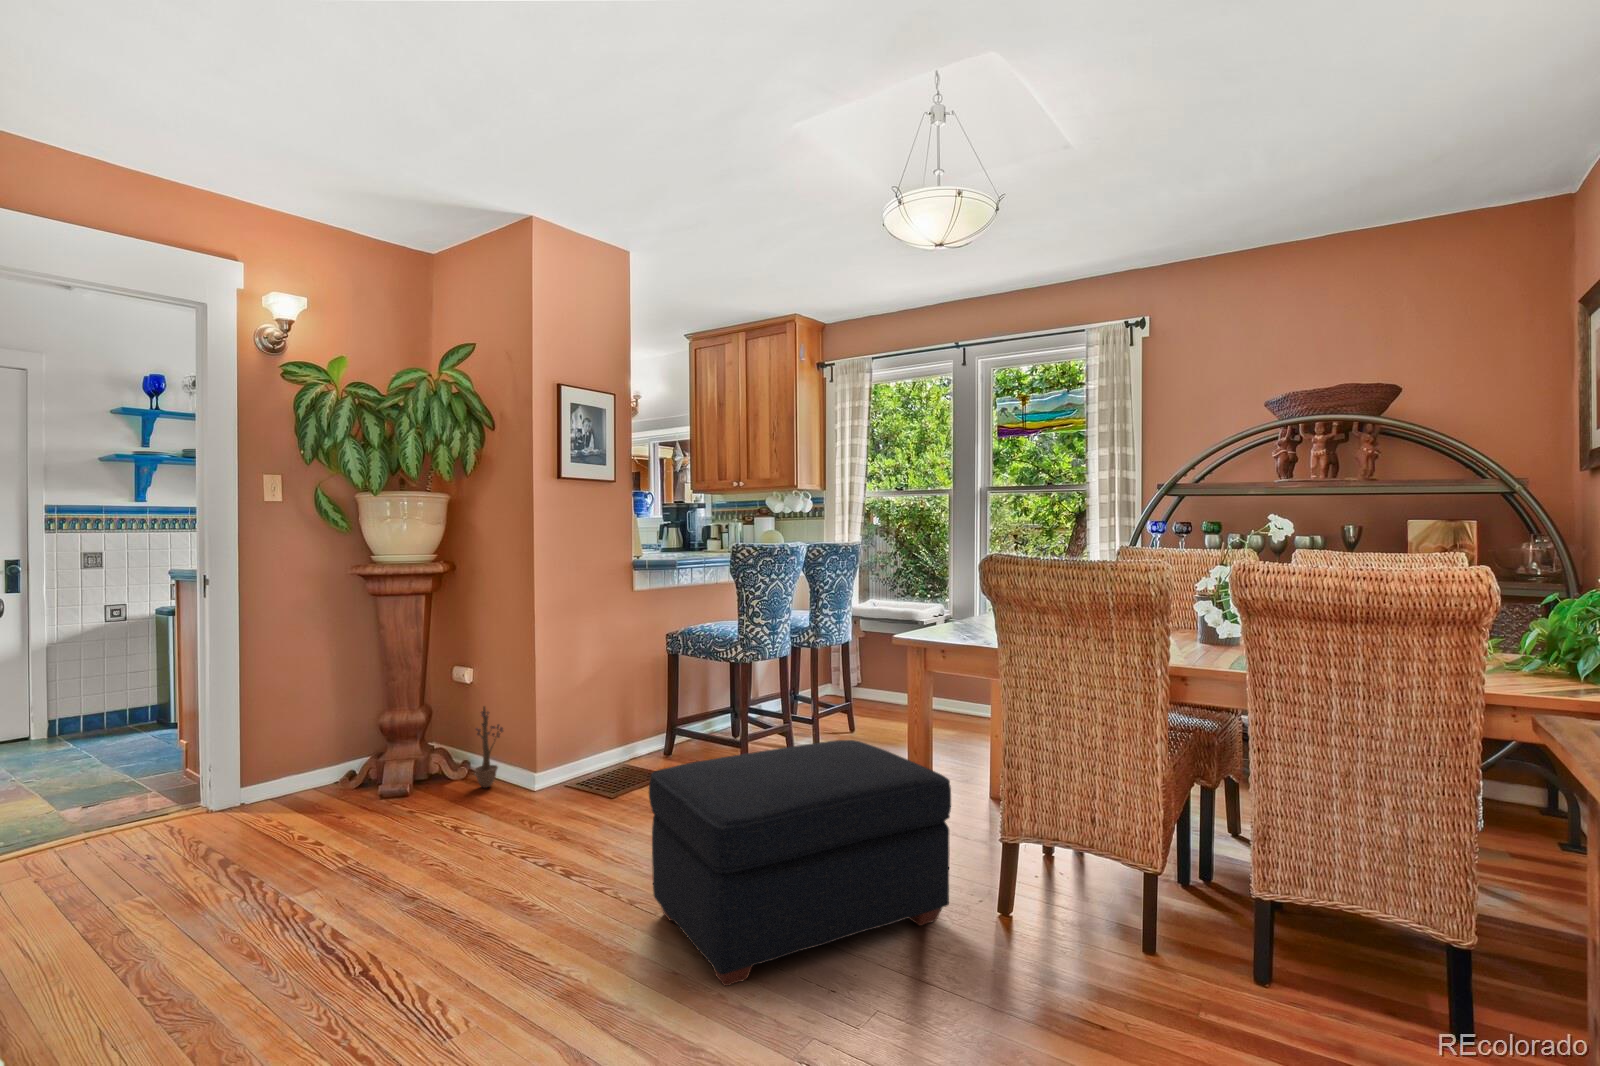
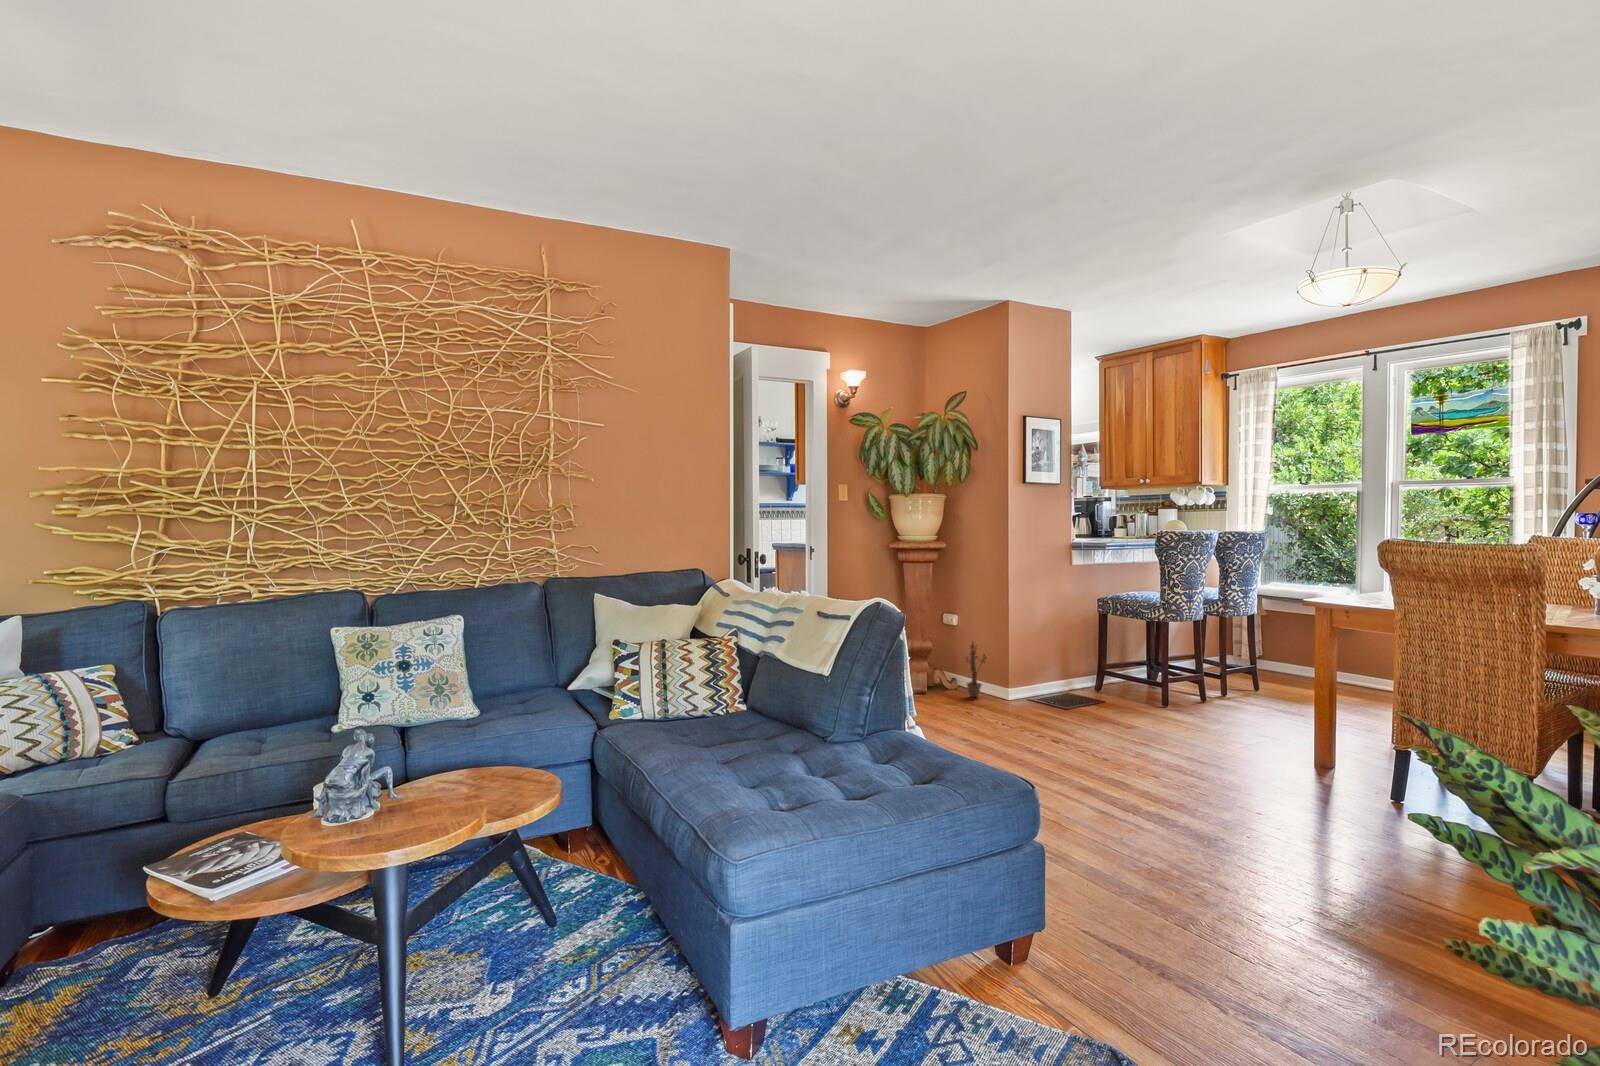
ottoman: present [649,740,951,986] -> none [1123,673,1353,801]

